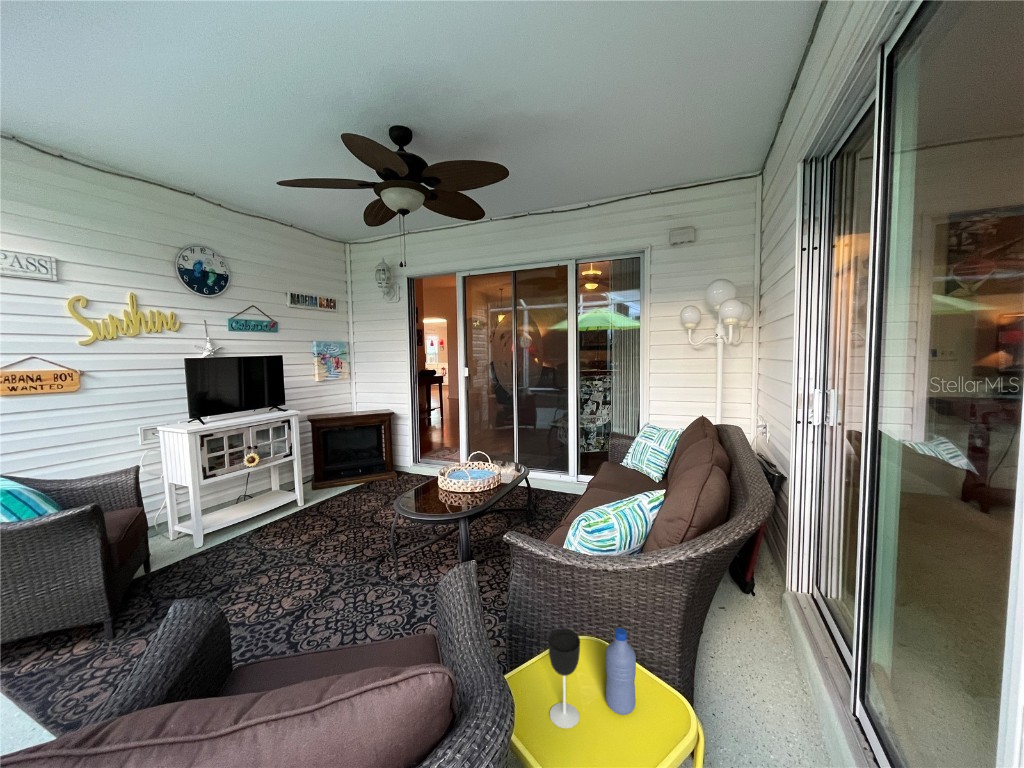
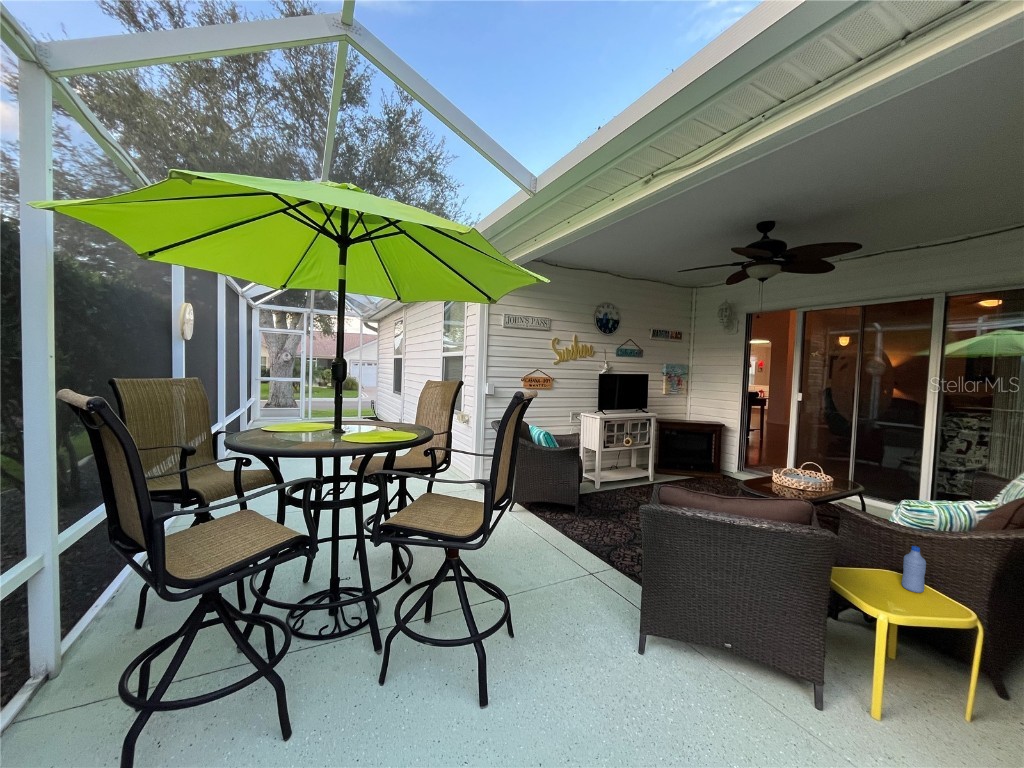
wine glass: present [548,628,580,728] -> none [860,537,884,585]

